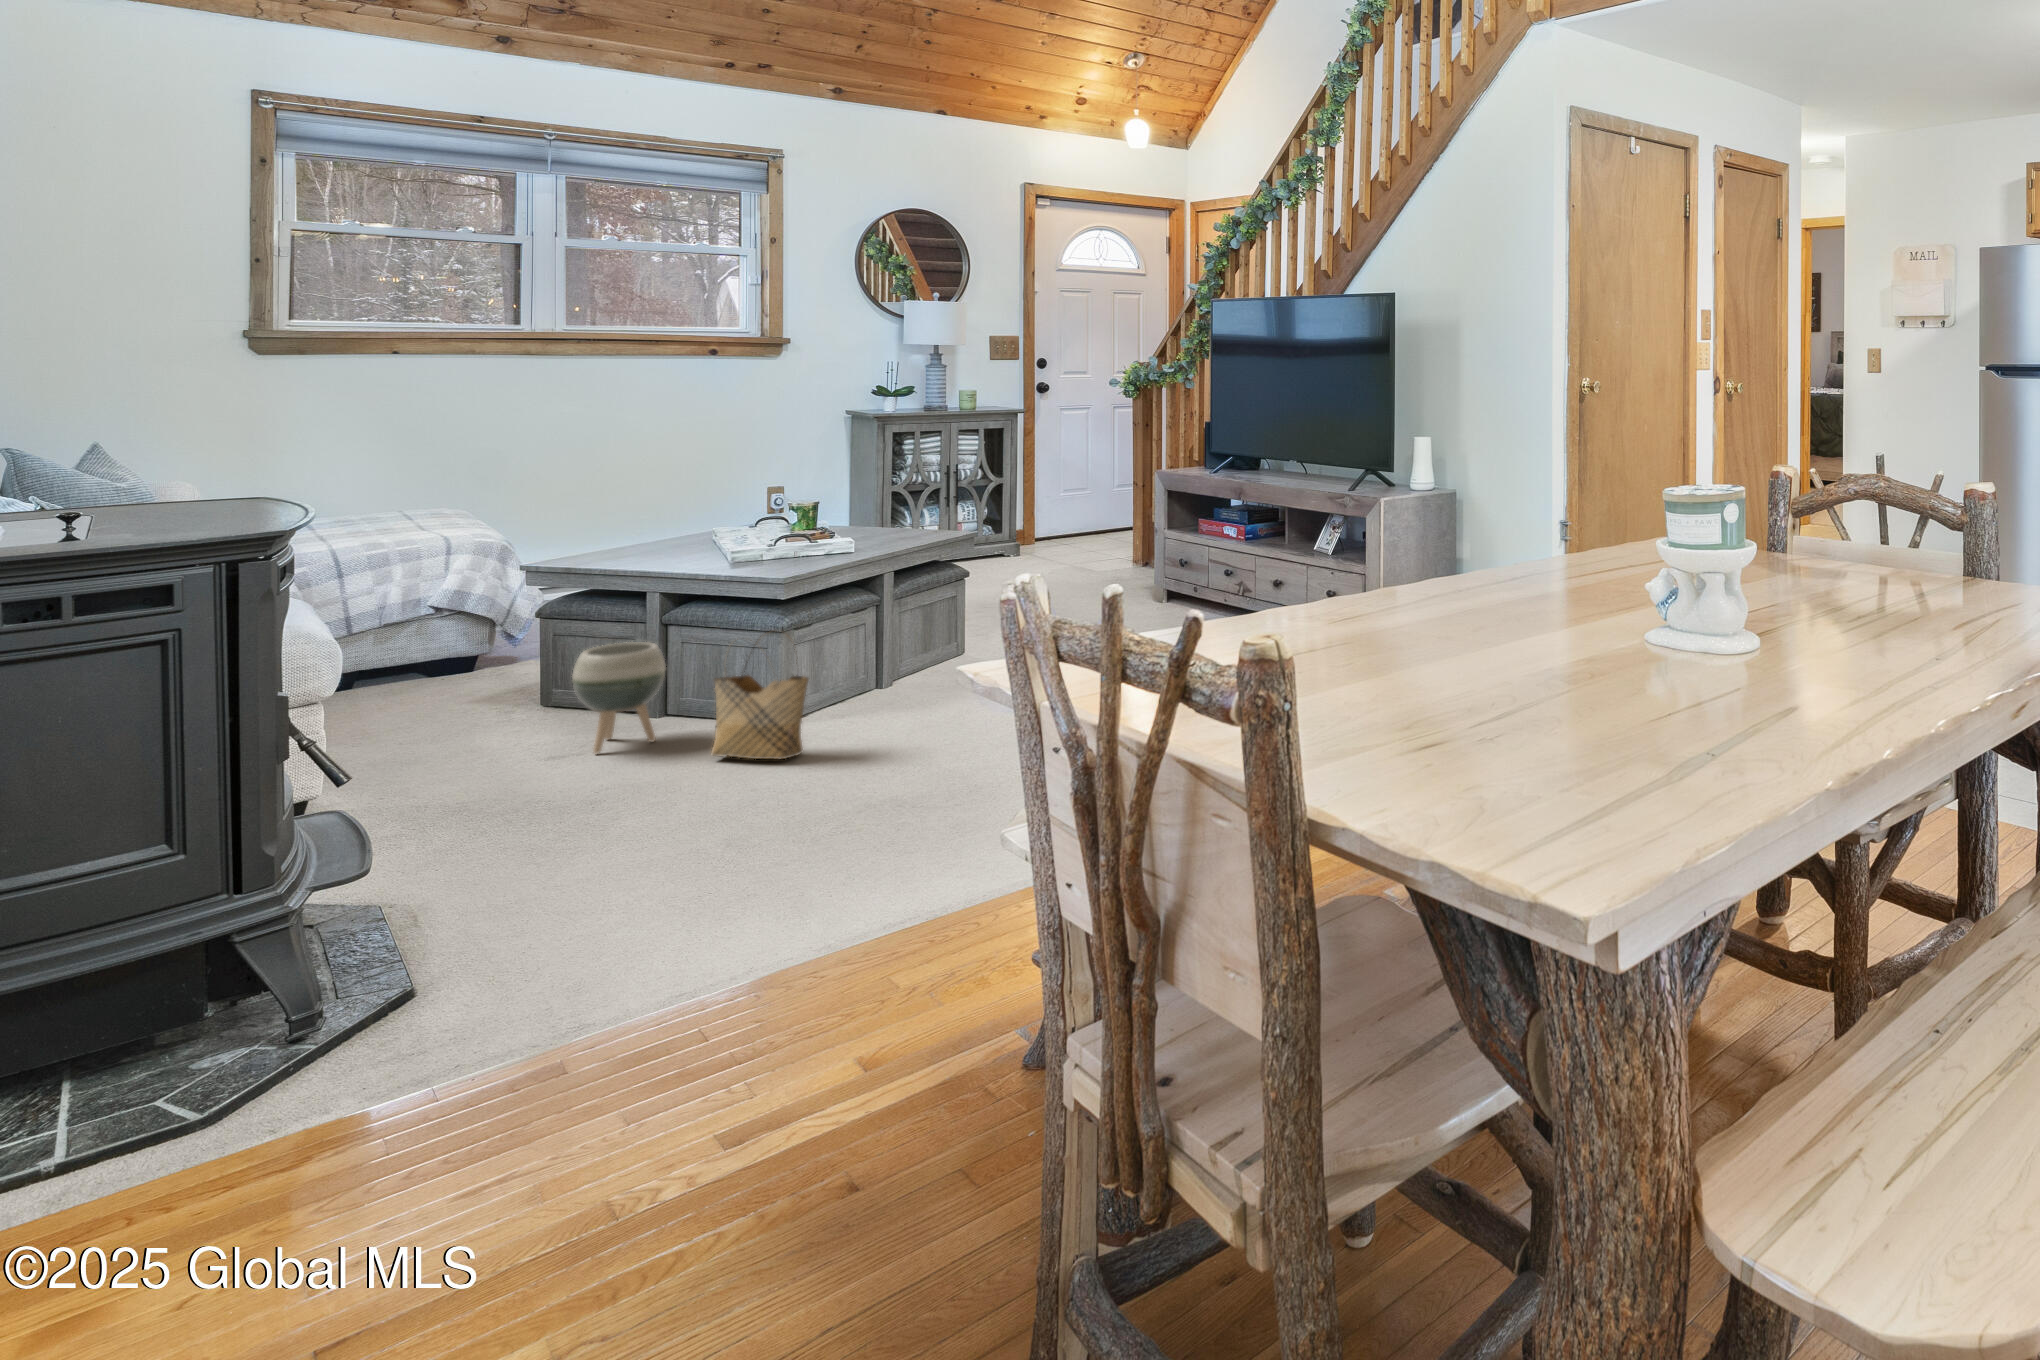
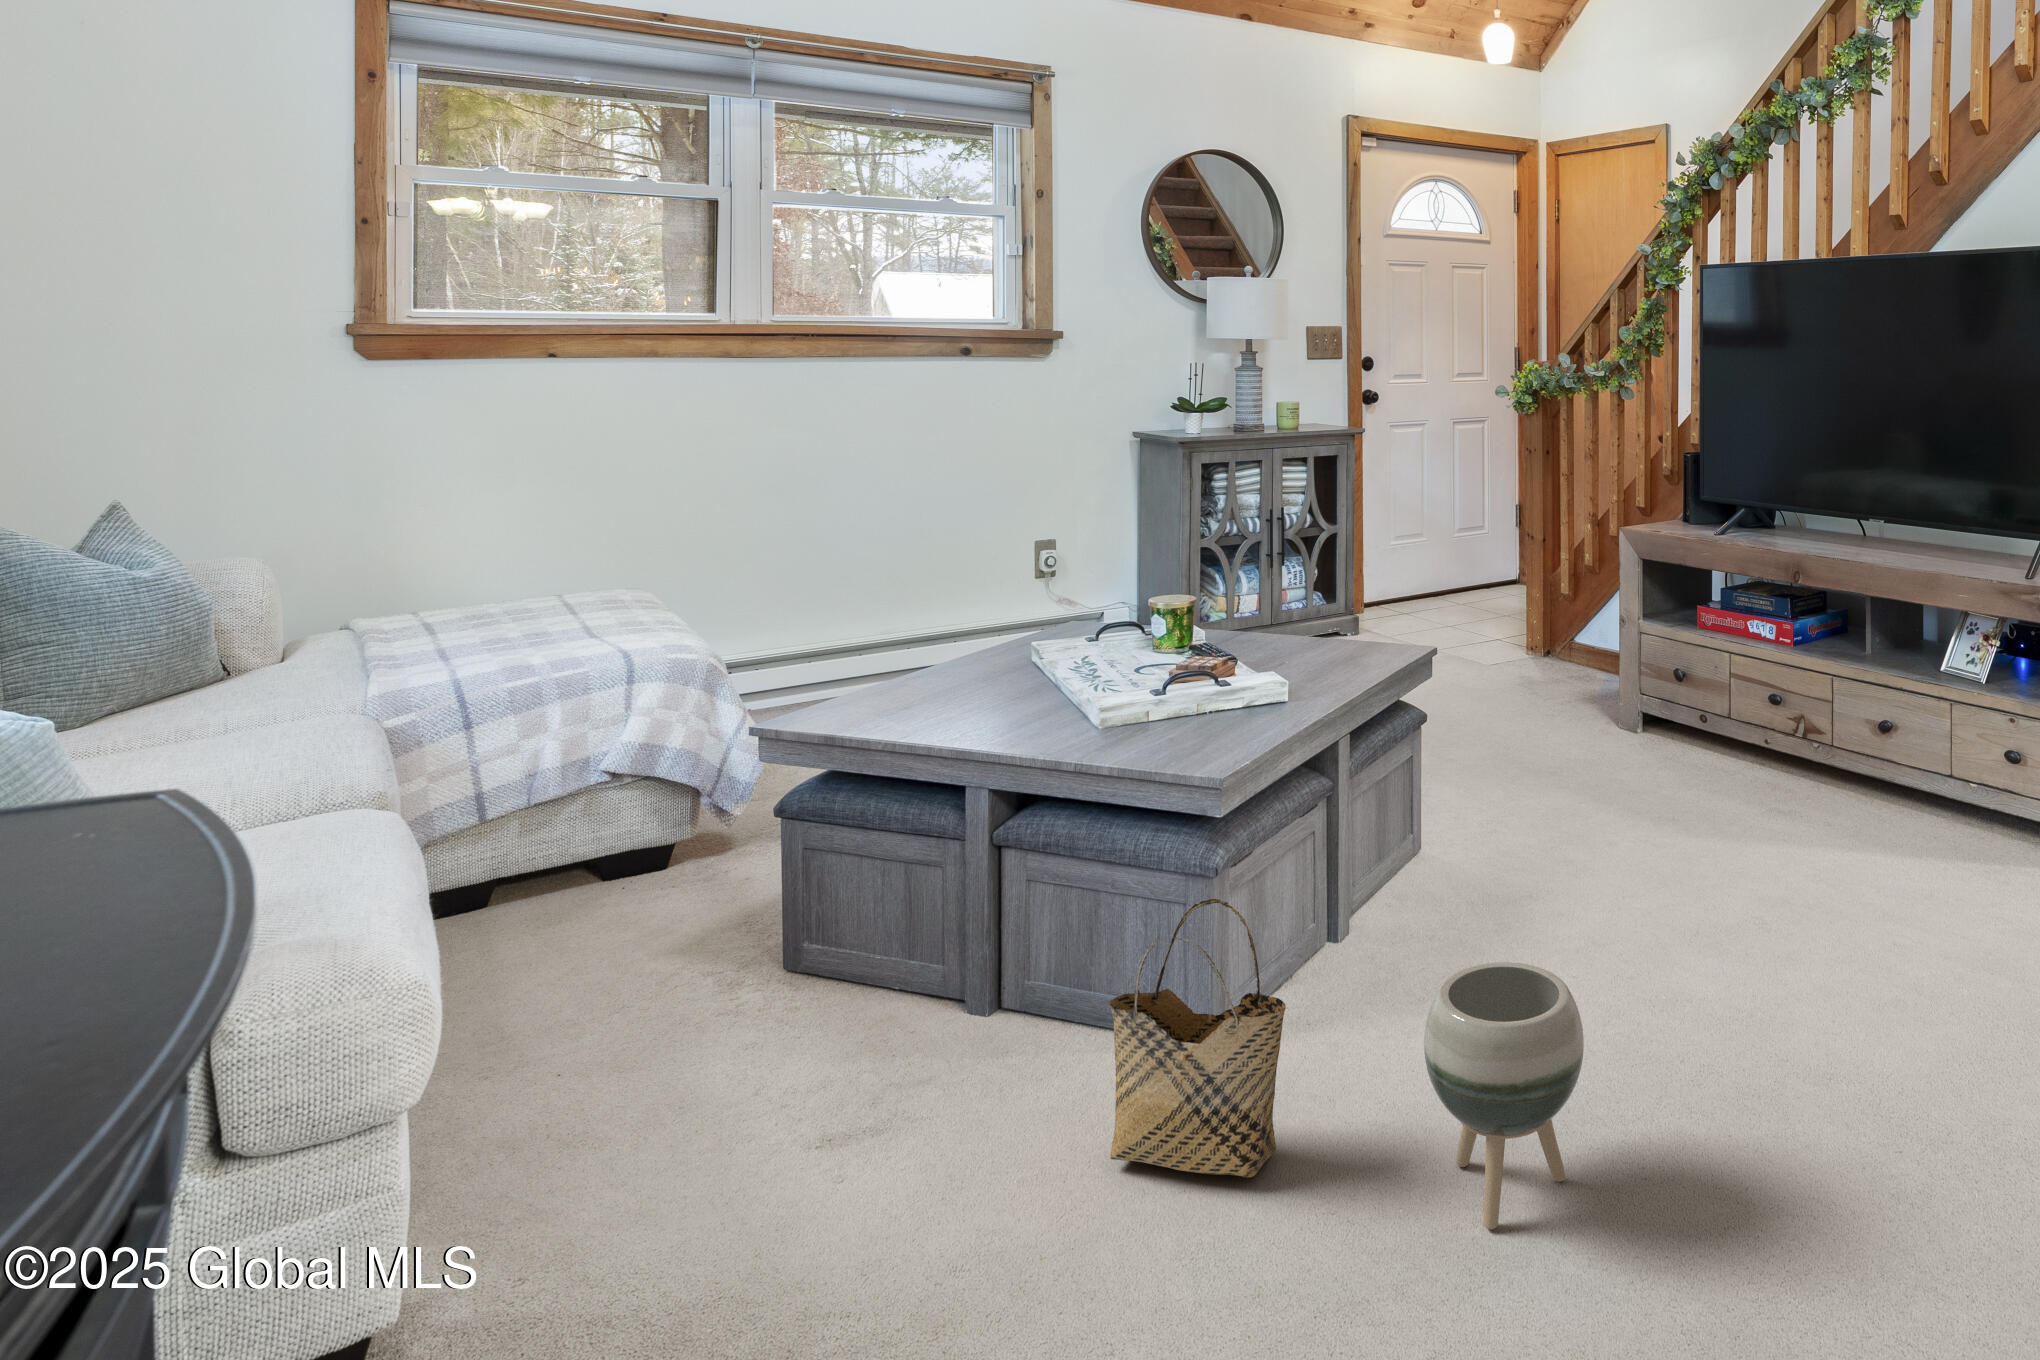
planter: present [572,642,666,754] -> present [1424,962,1584,1229]

